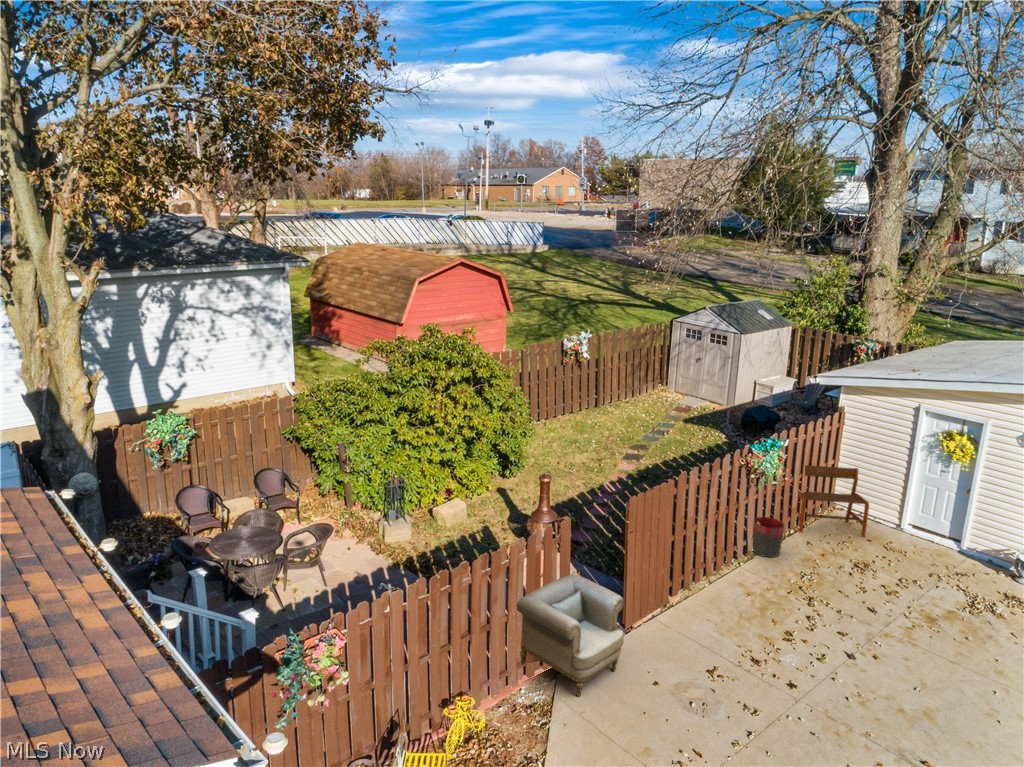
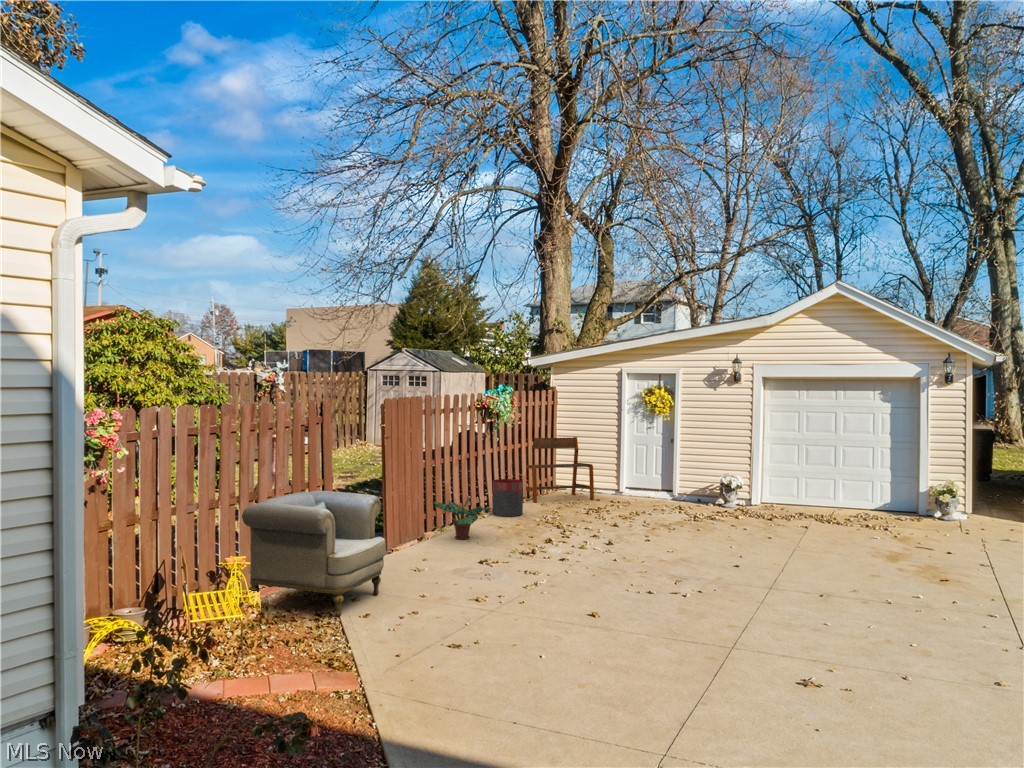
potted plant: none [687,553,740,593] -> present [433,496,491,540]

